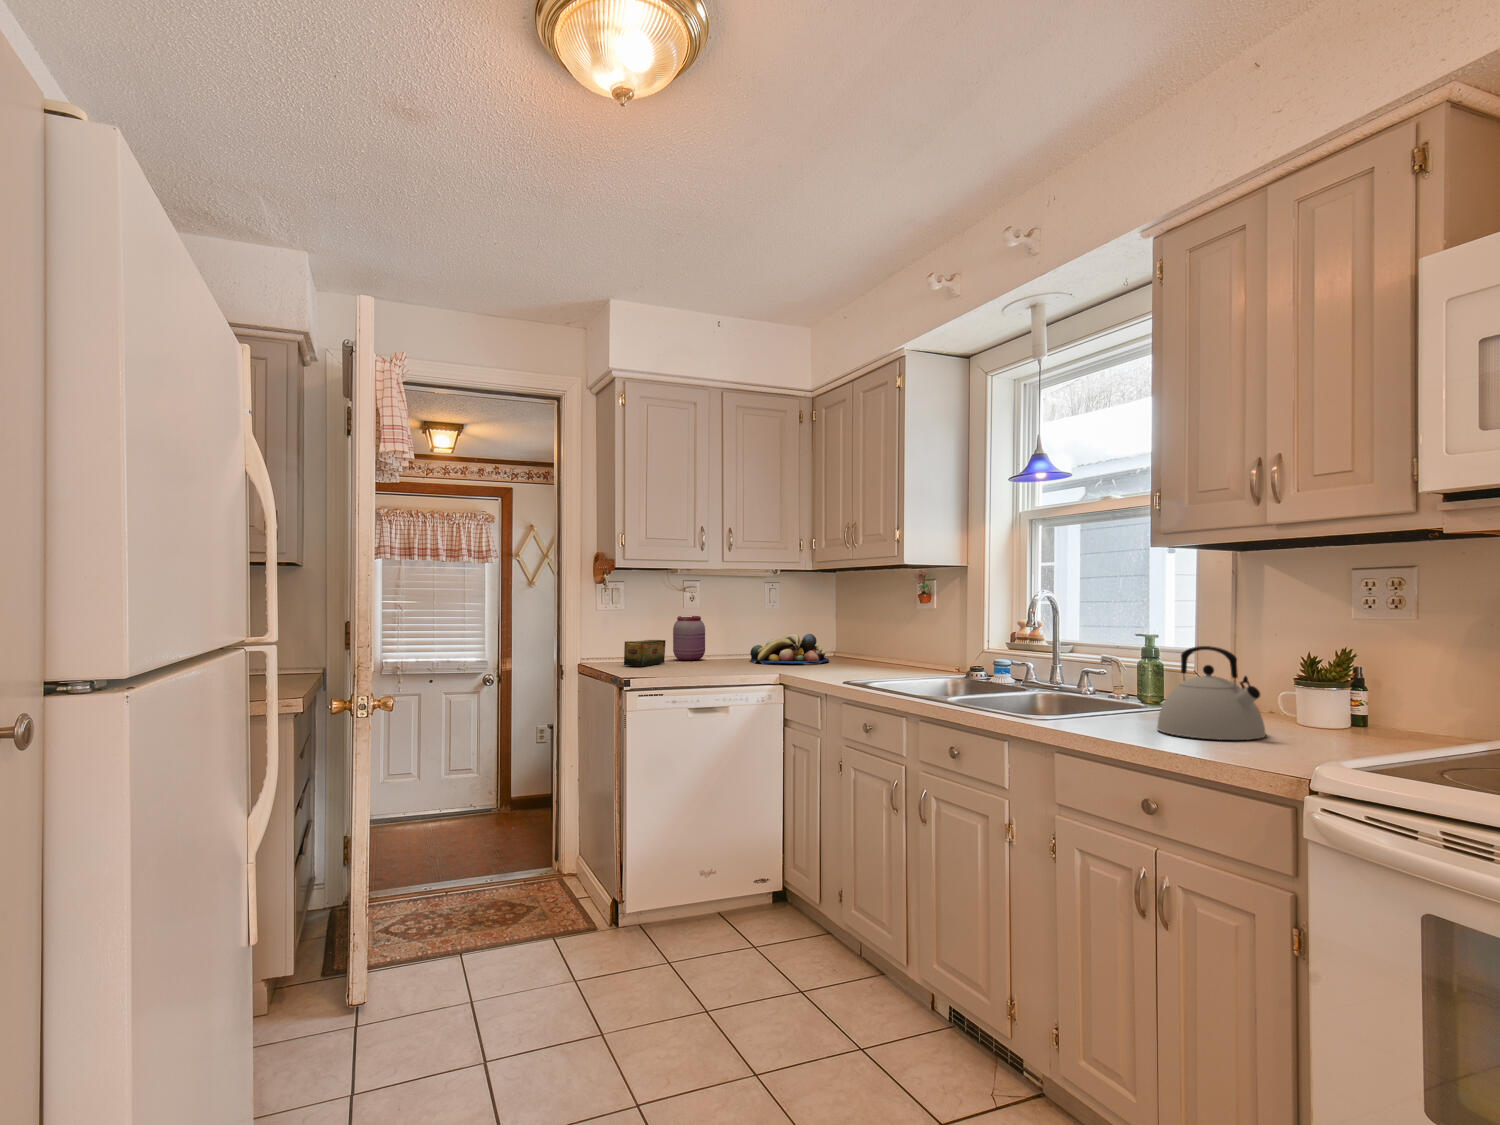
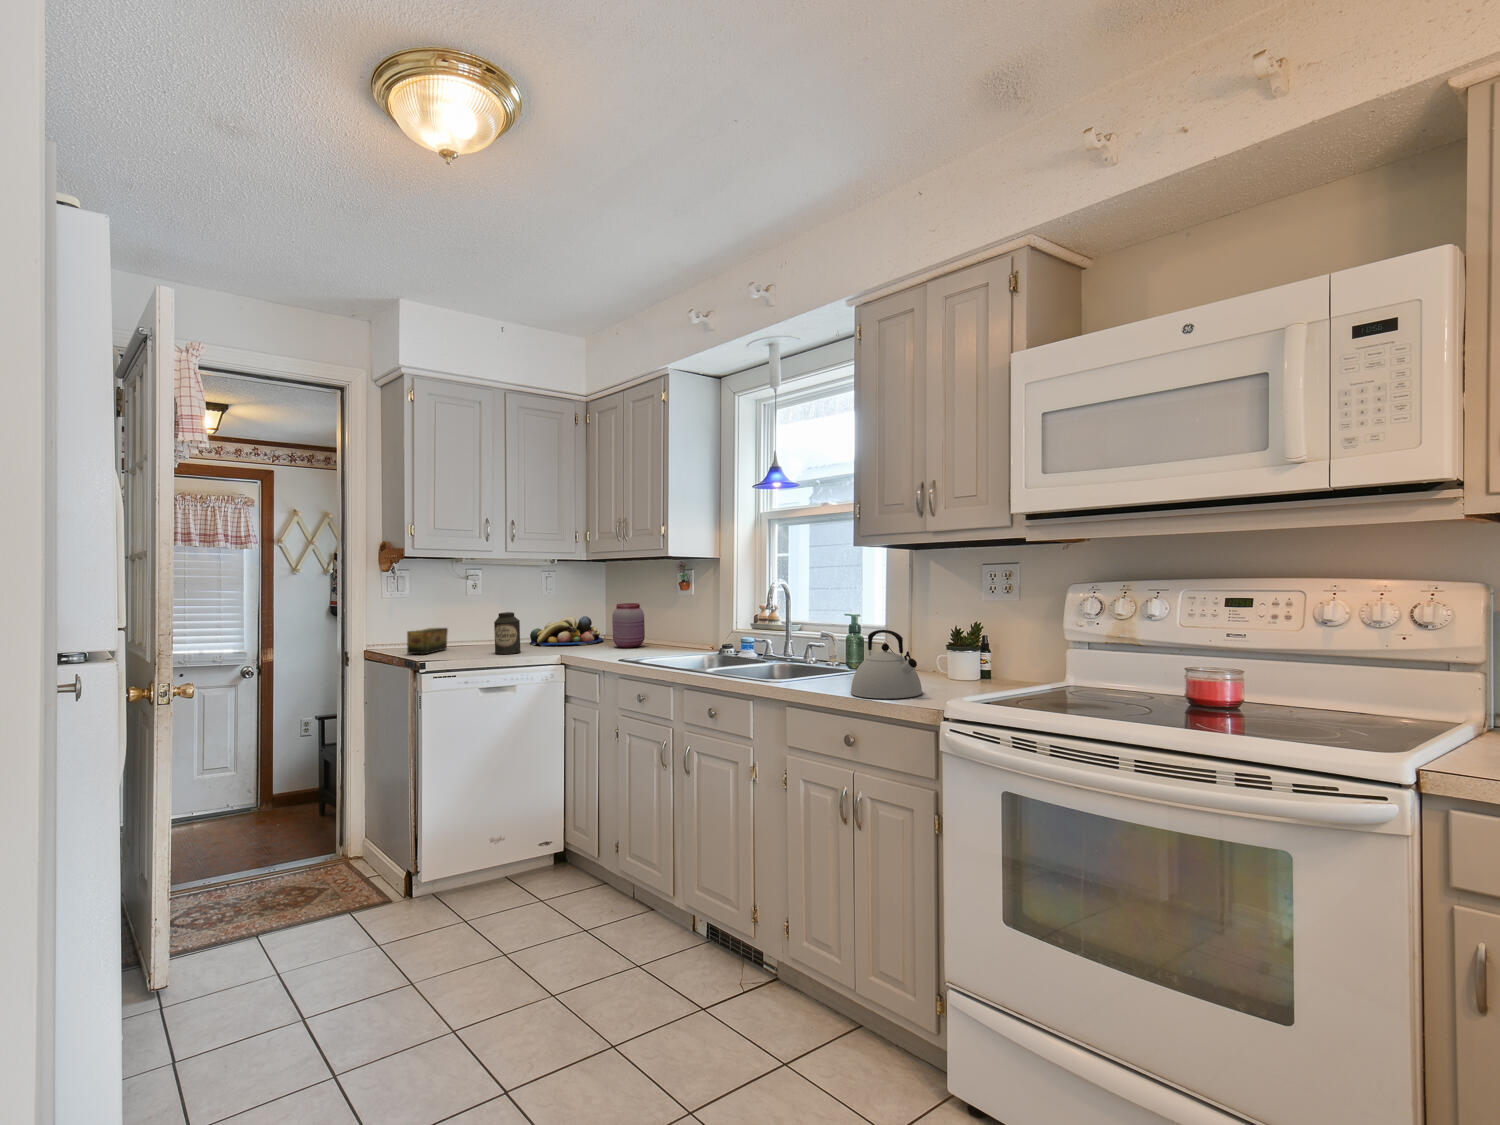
jar: present [673,616,705,660] -> present [612,603,645,648]
canister: none [712,625,739,670] -> present [494,612,521,654]

